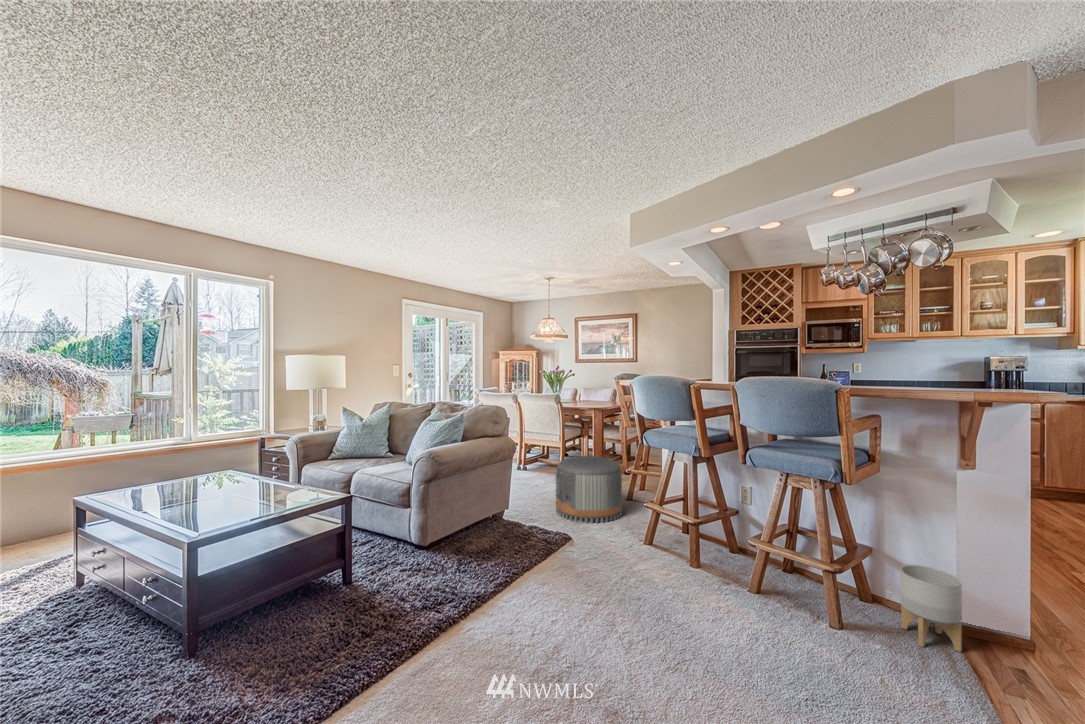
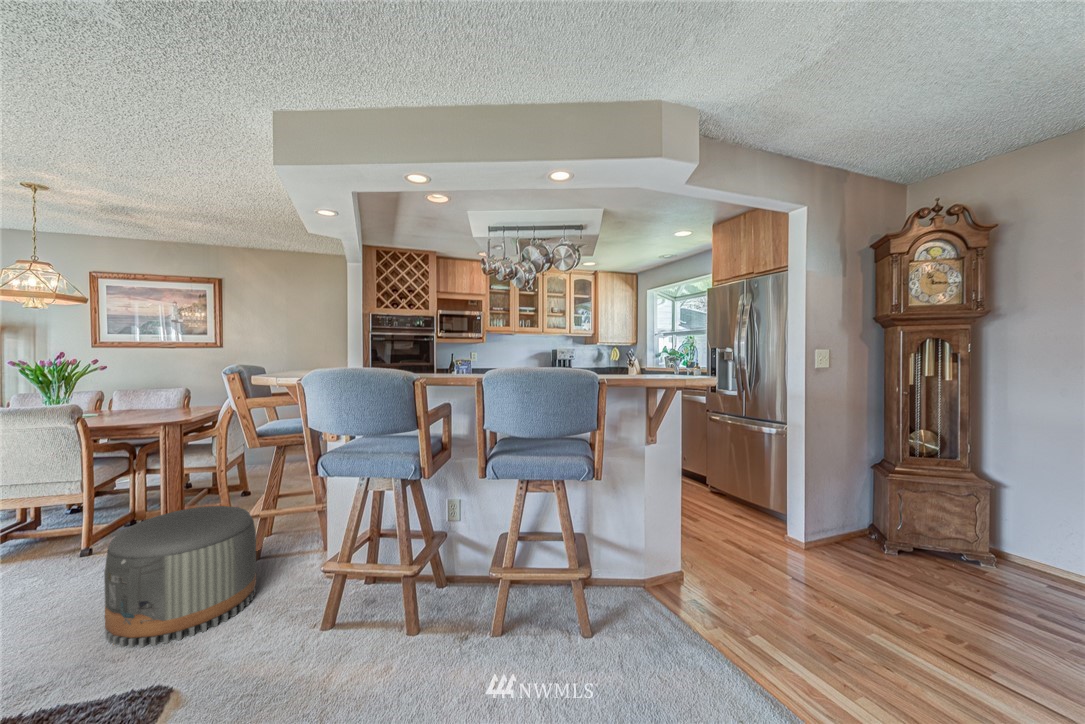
planter: present [900,564,962,652] -> none [617,537,660,615]

